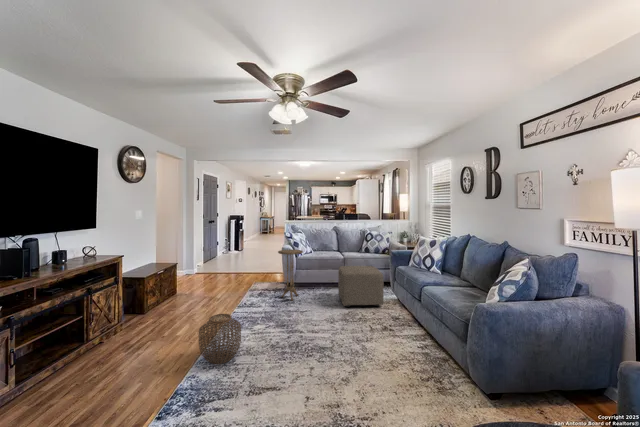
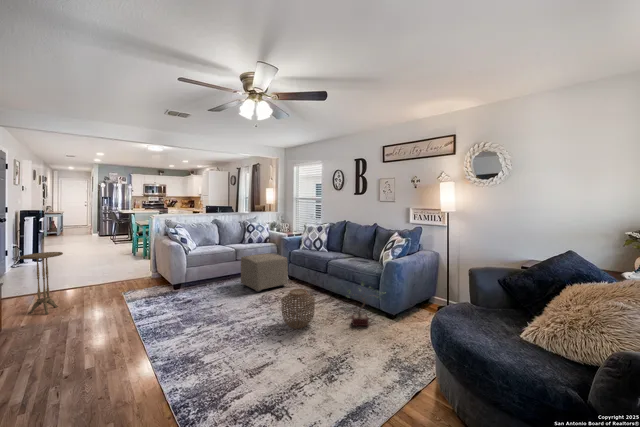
side table: present [278,250,303,301] -> present [20,252,63,314]
woven basket: present [199,314,241,364] -> present [282,289,315,329]
potted plant: none [403,320,464,389] -> present [347,282,377,326]

